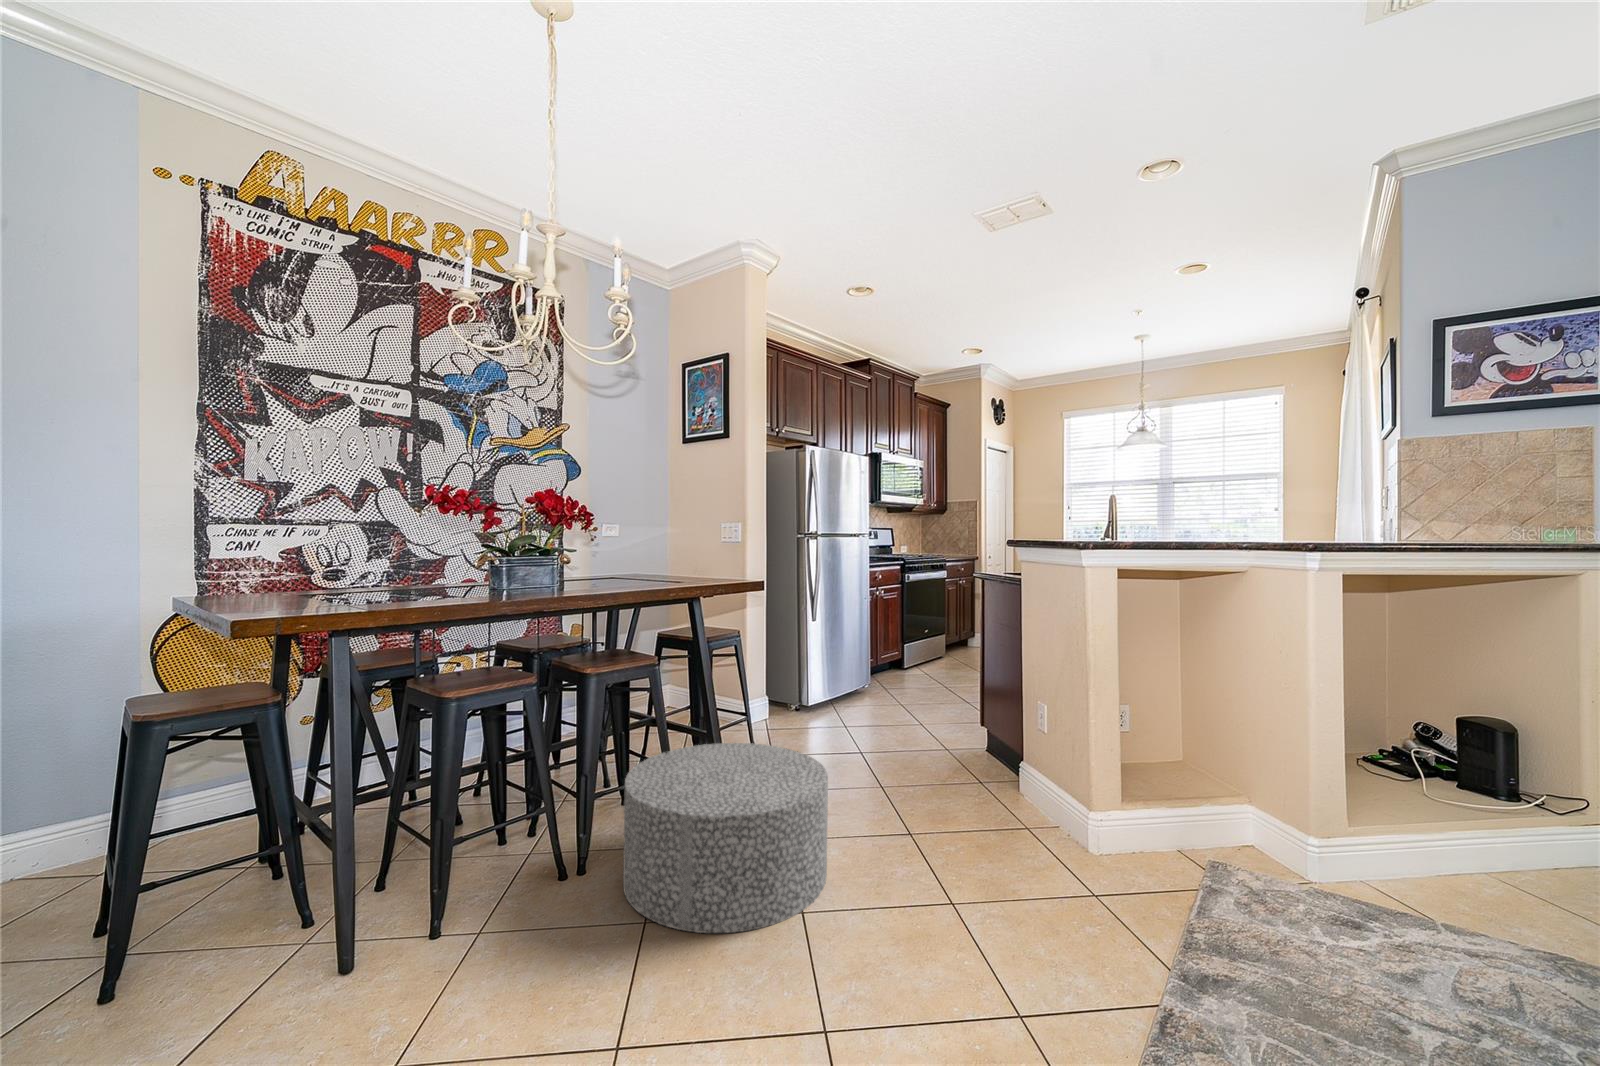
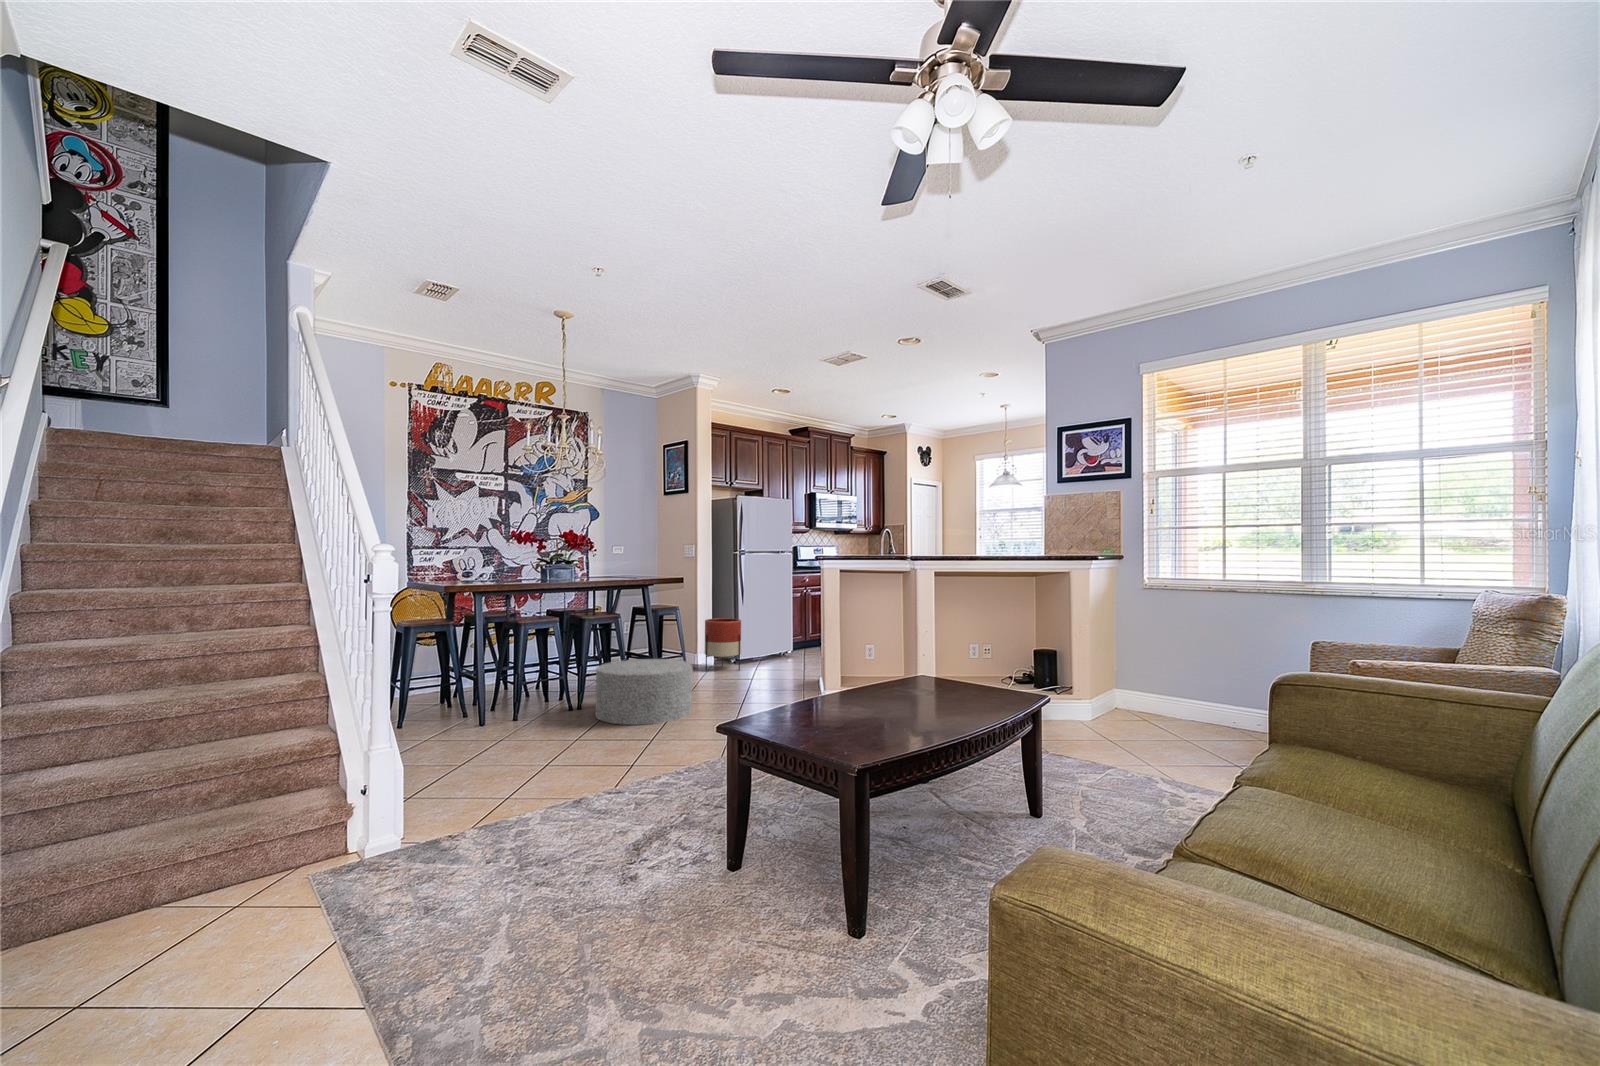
planter: none [756,640,815,729] -> present [704,618,741,671]

